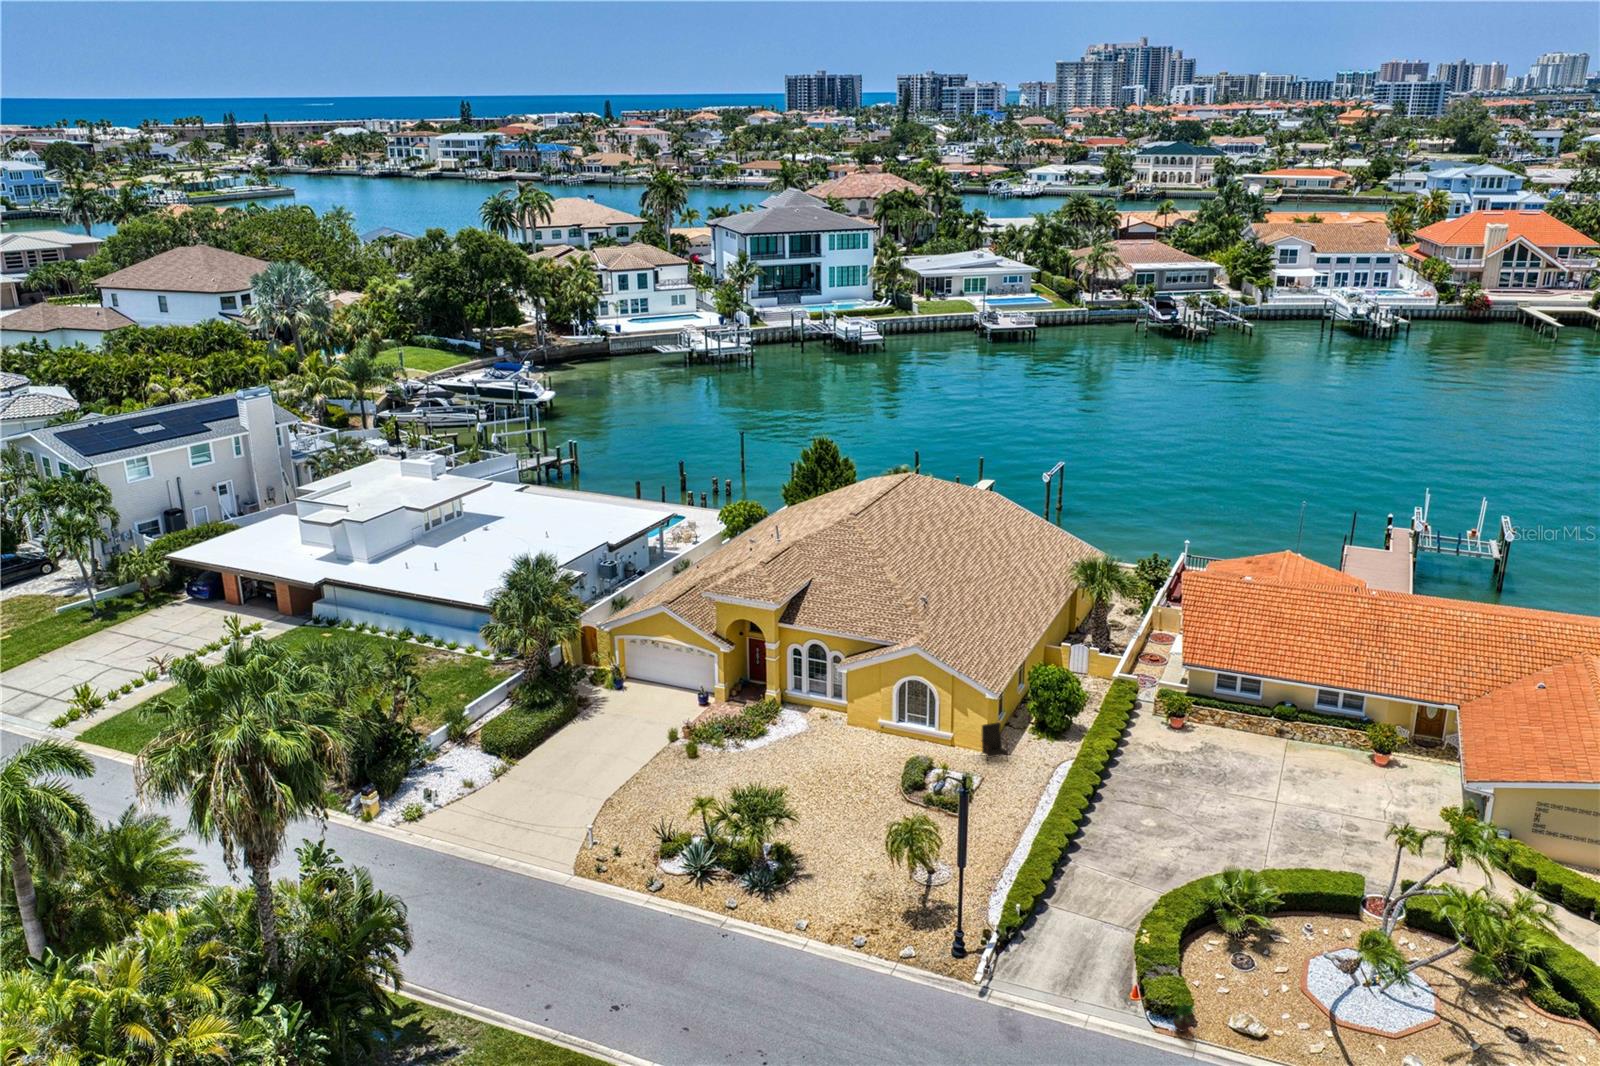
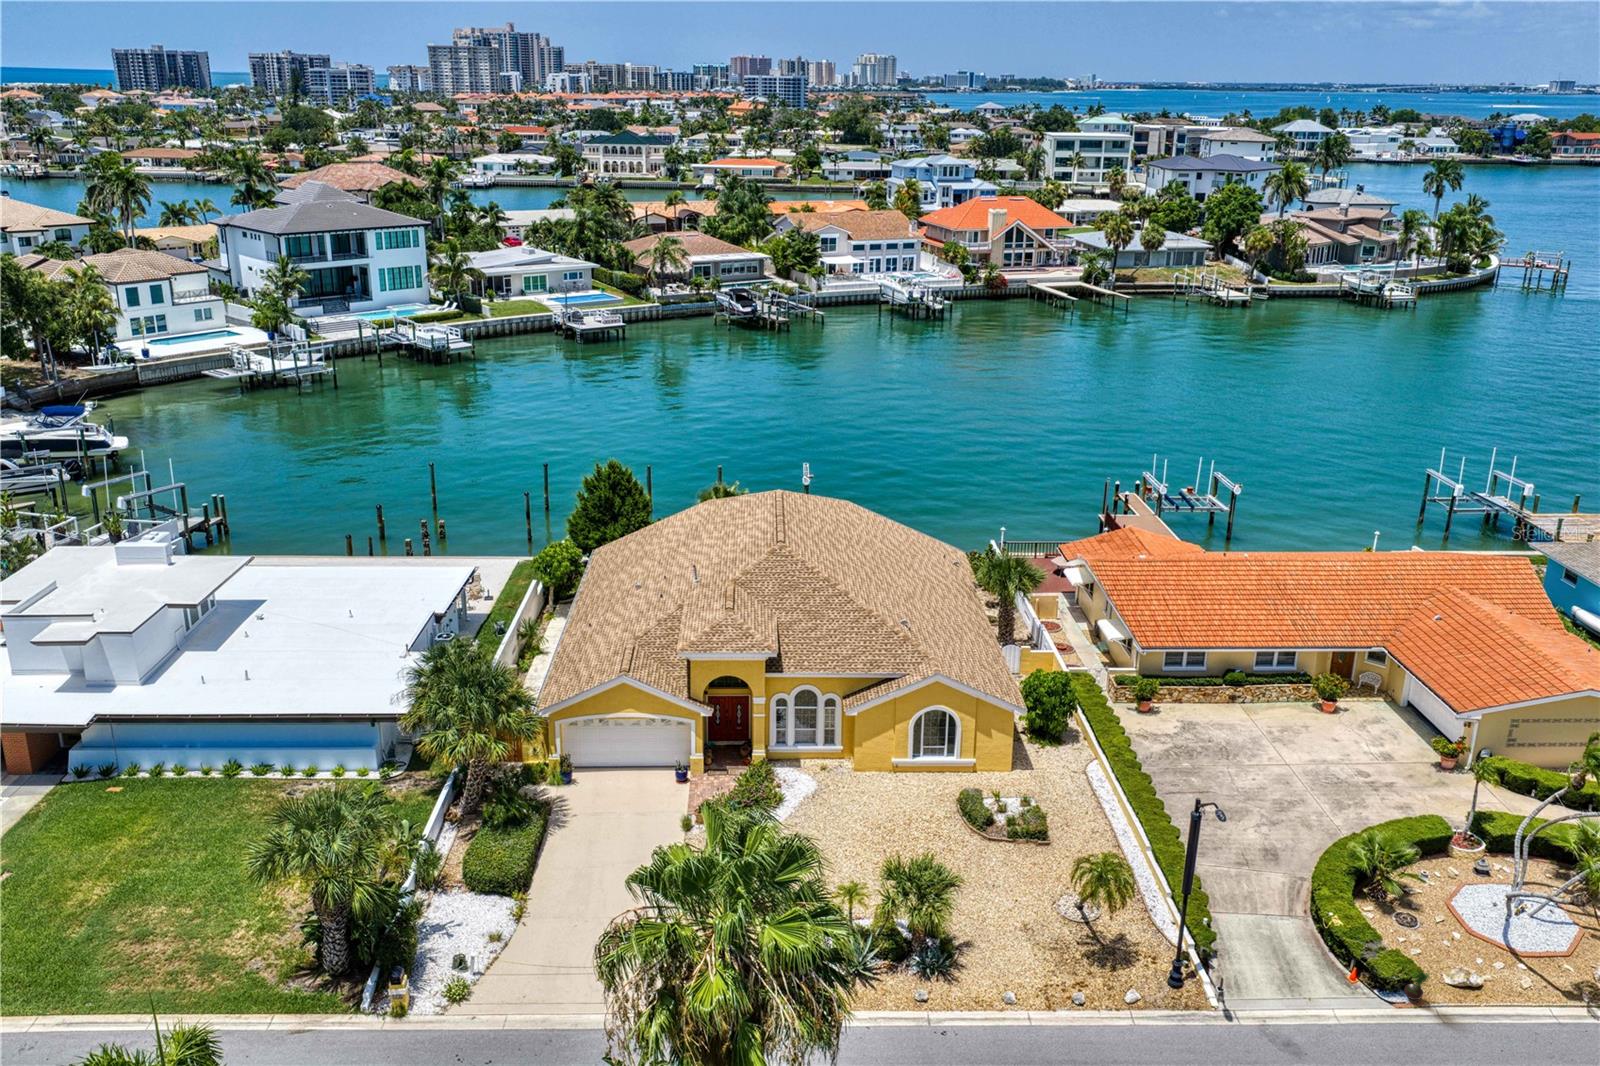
lounge chair: present [981,722,1009,758] -> none [1006,737,1040,784]

